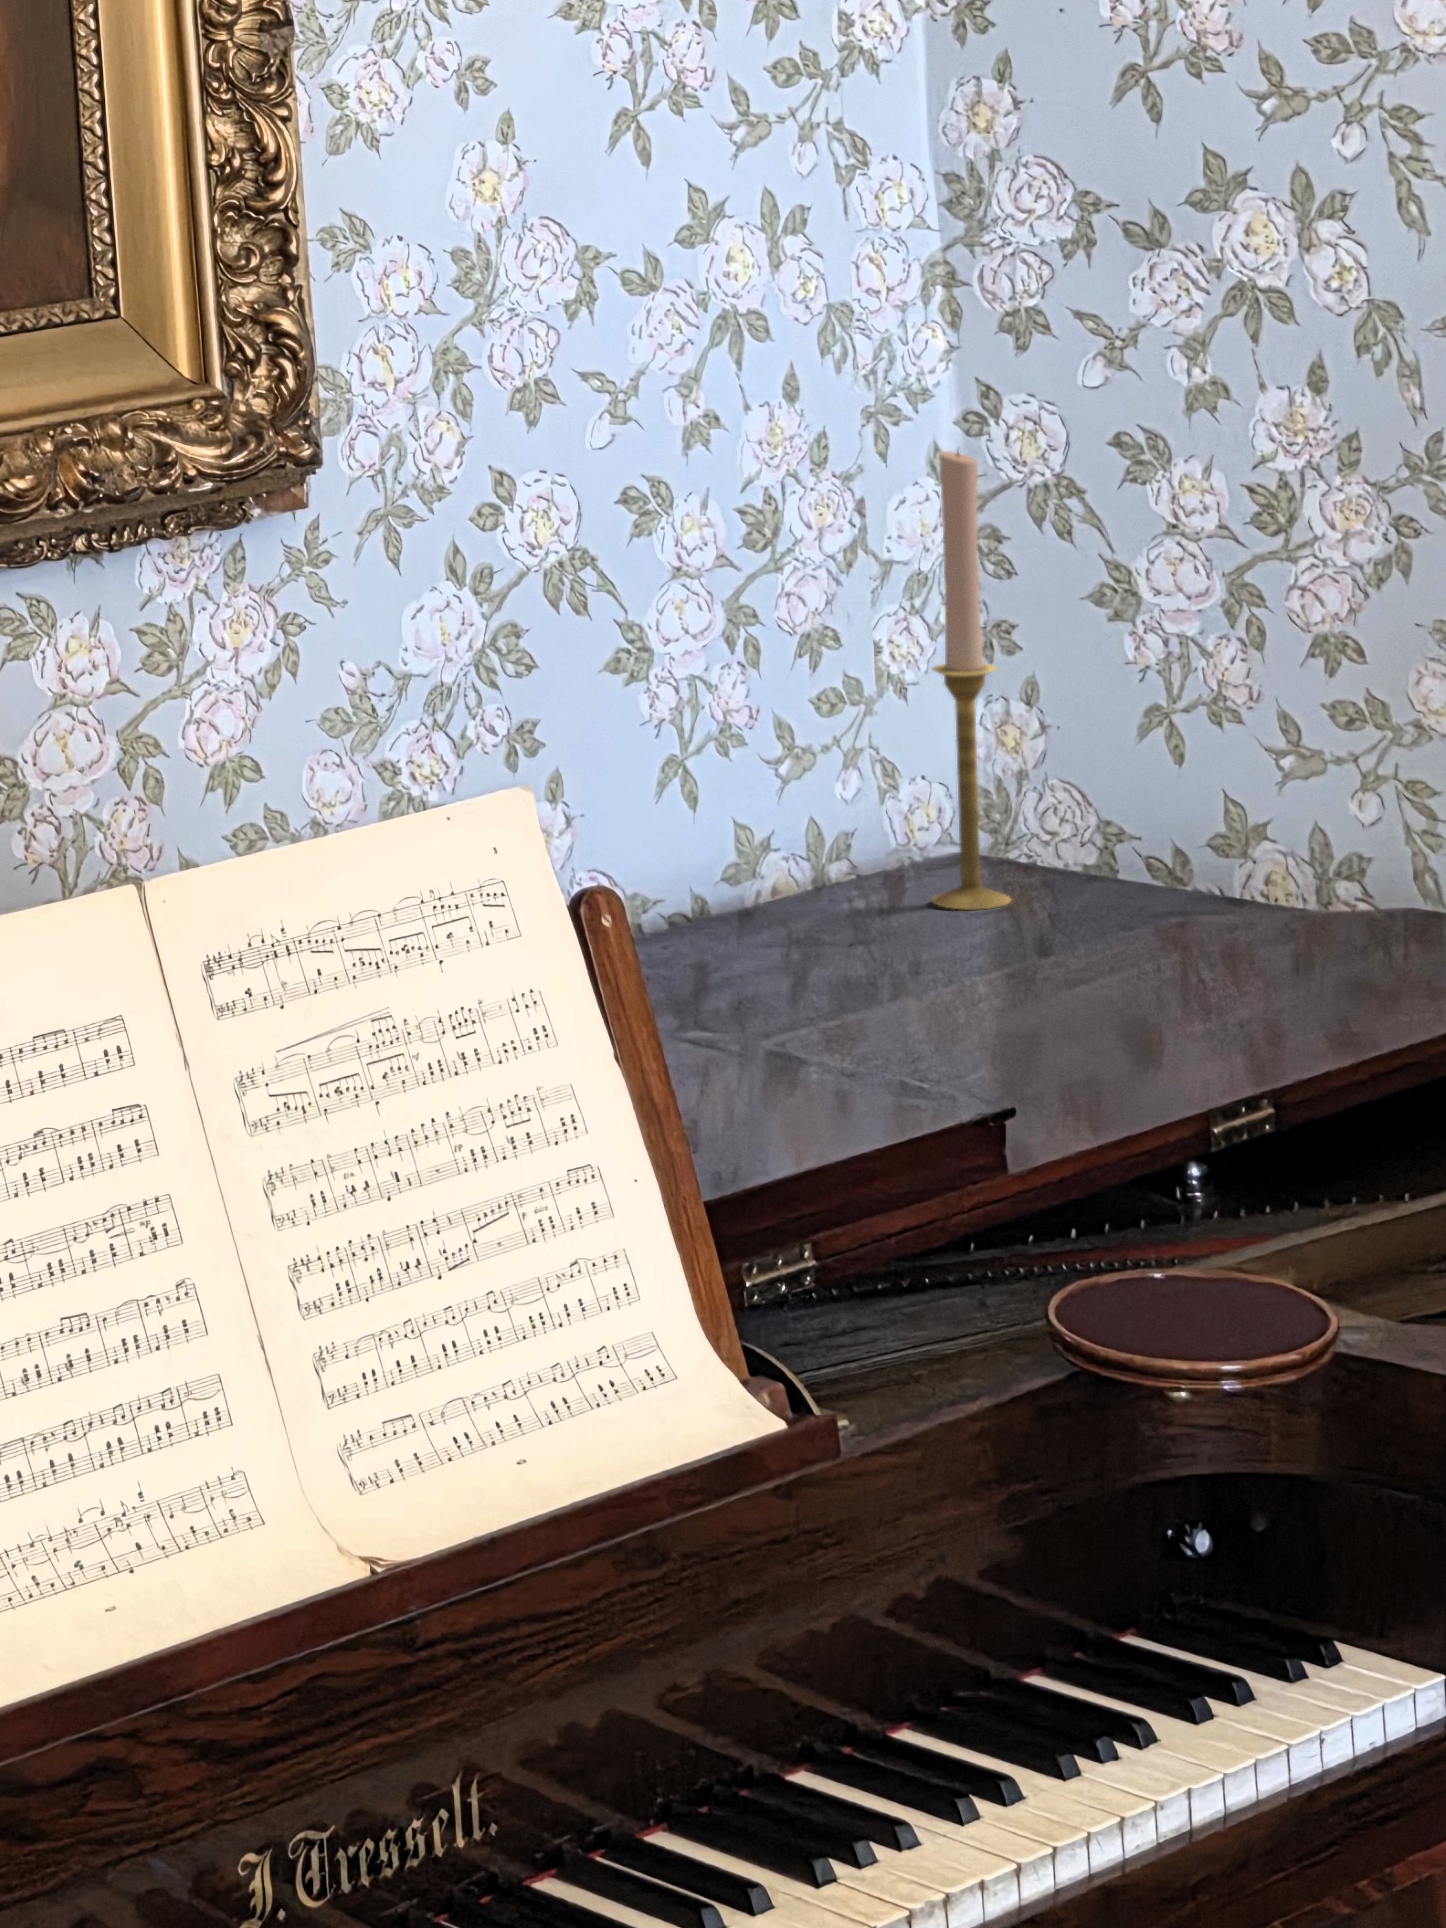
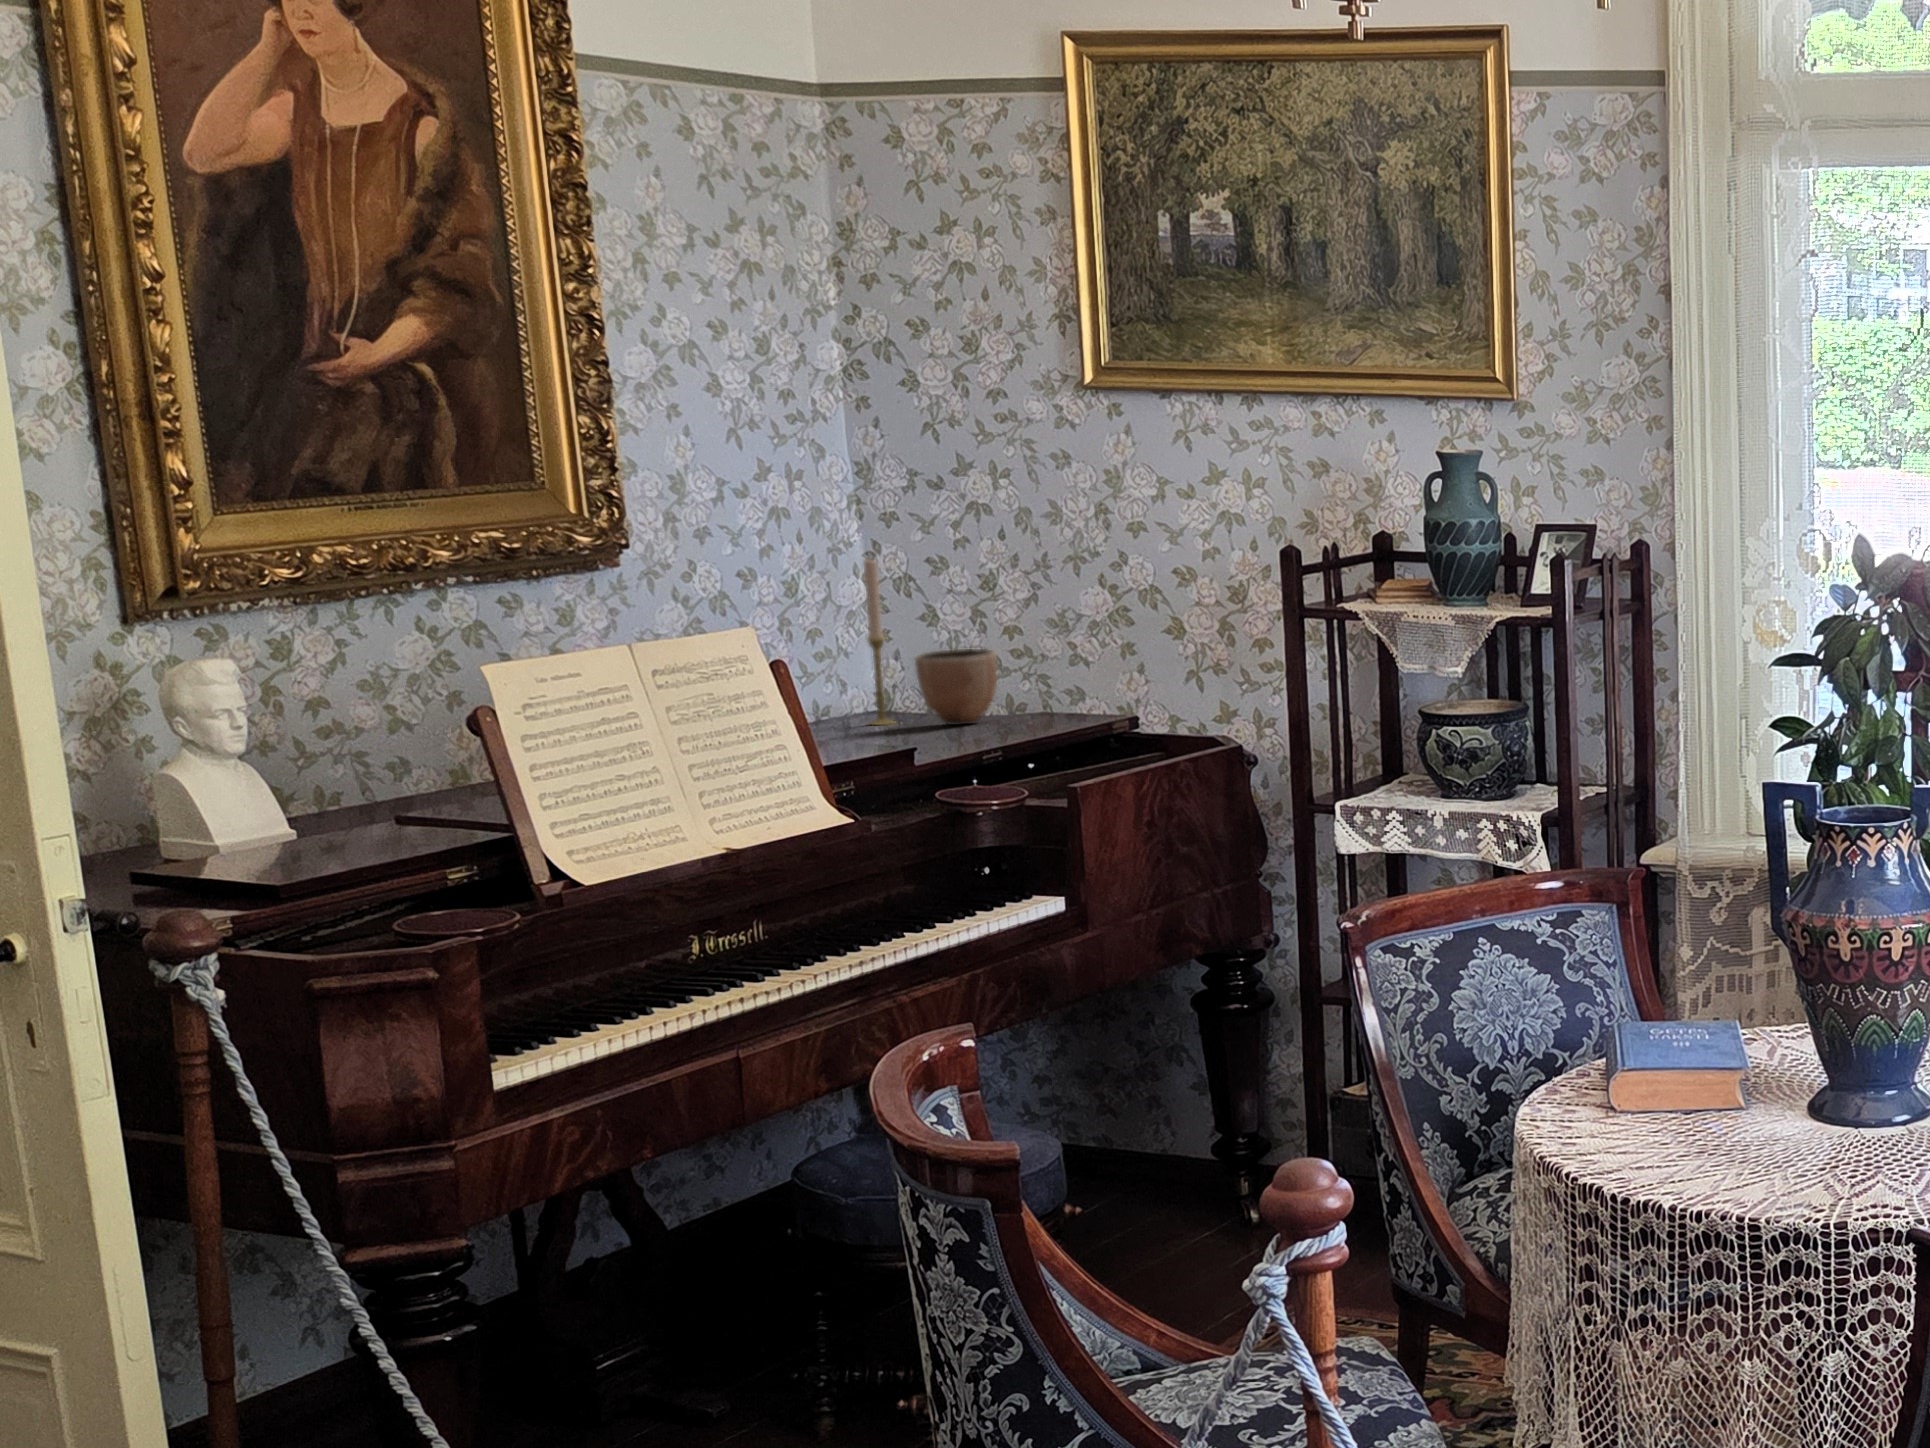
decorative bowl: none [1060,719,1291,951] -> present [915,649,998,725]

